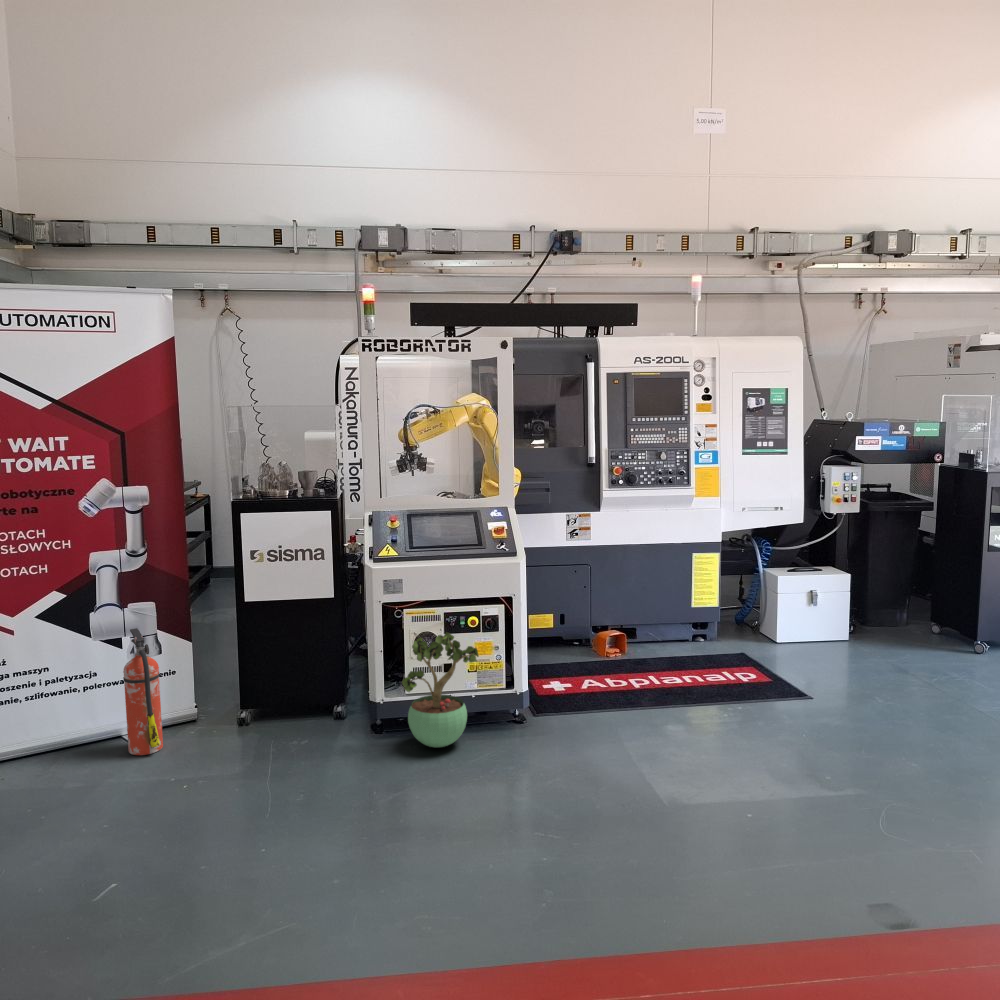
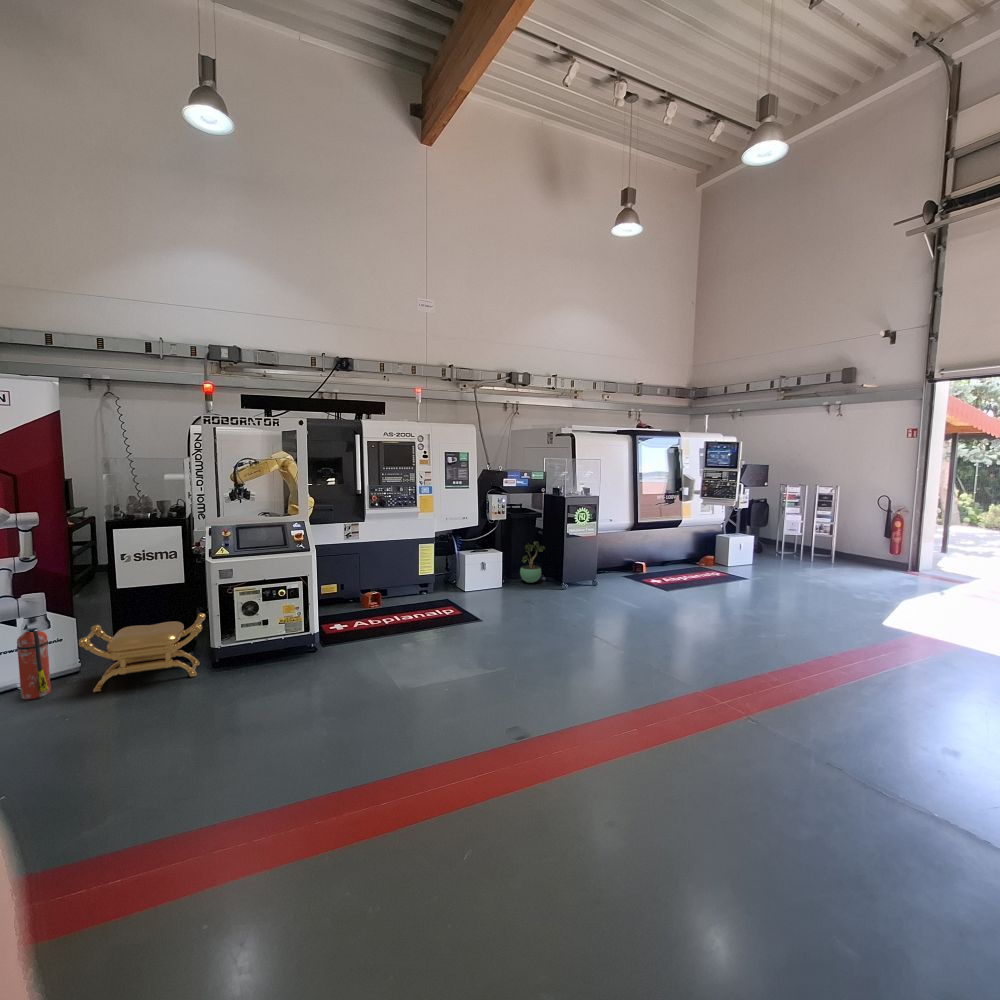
potted plant: present [402,632,479,748] -> present [520,541,545,583]
stool: none [197,649,362,756] -> present [79,613,206,692]

